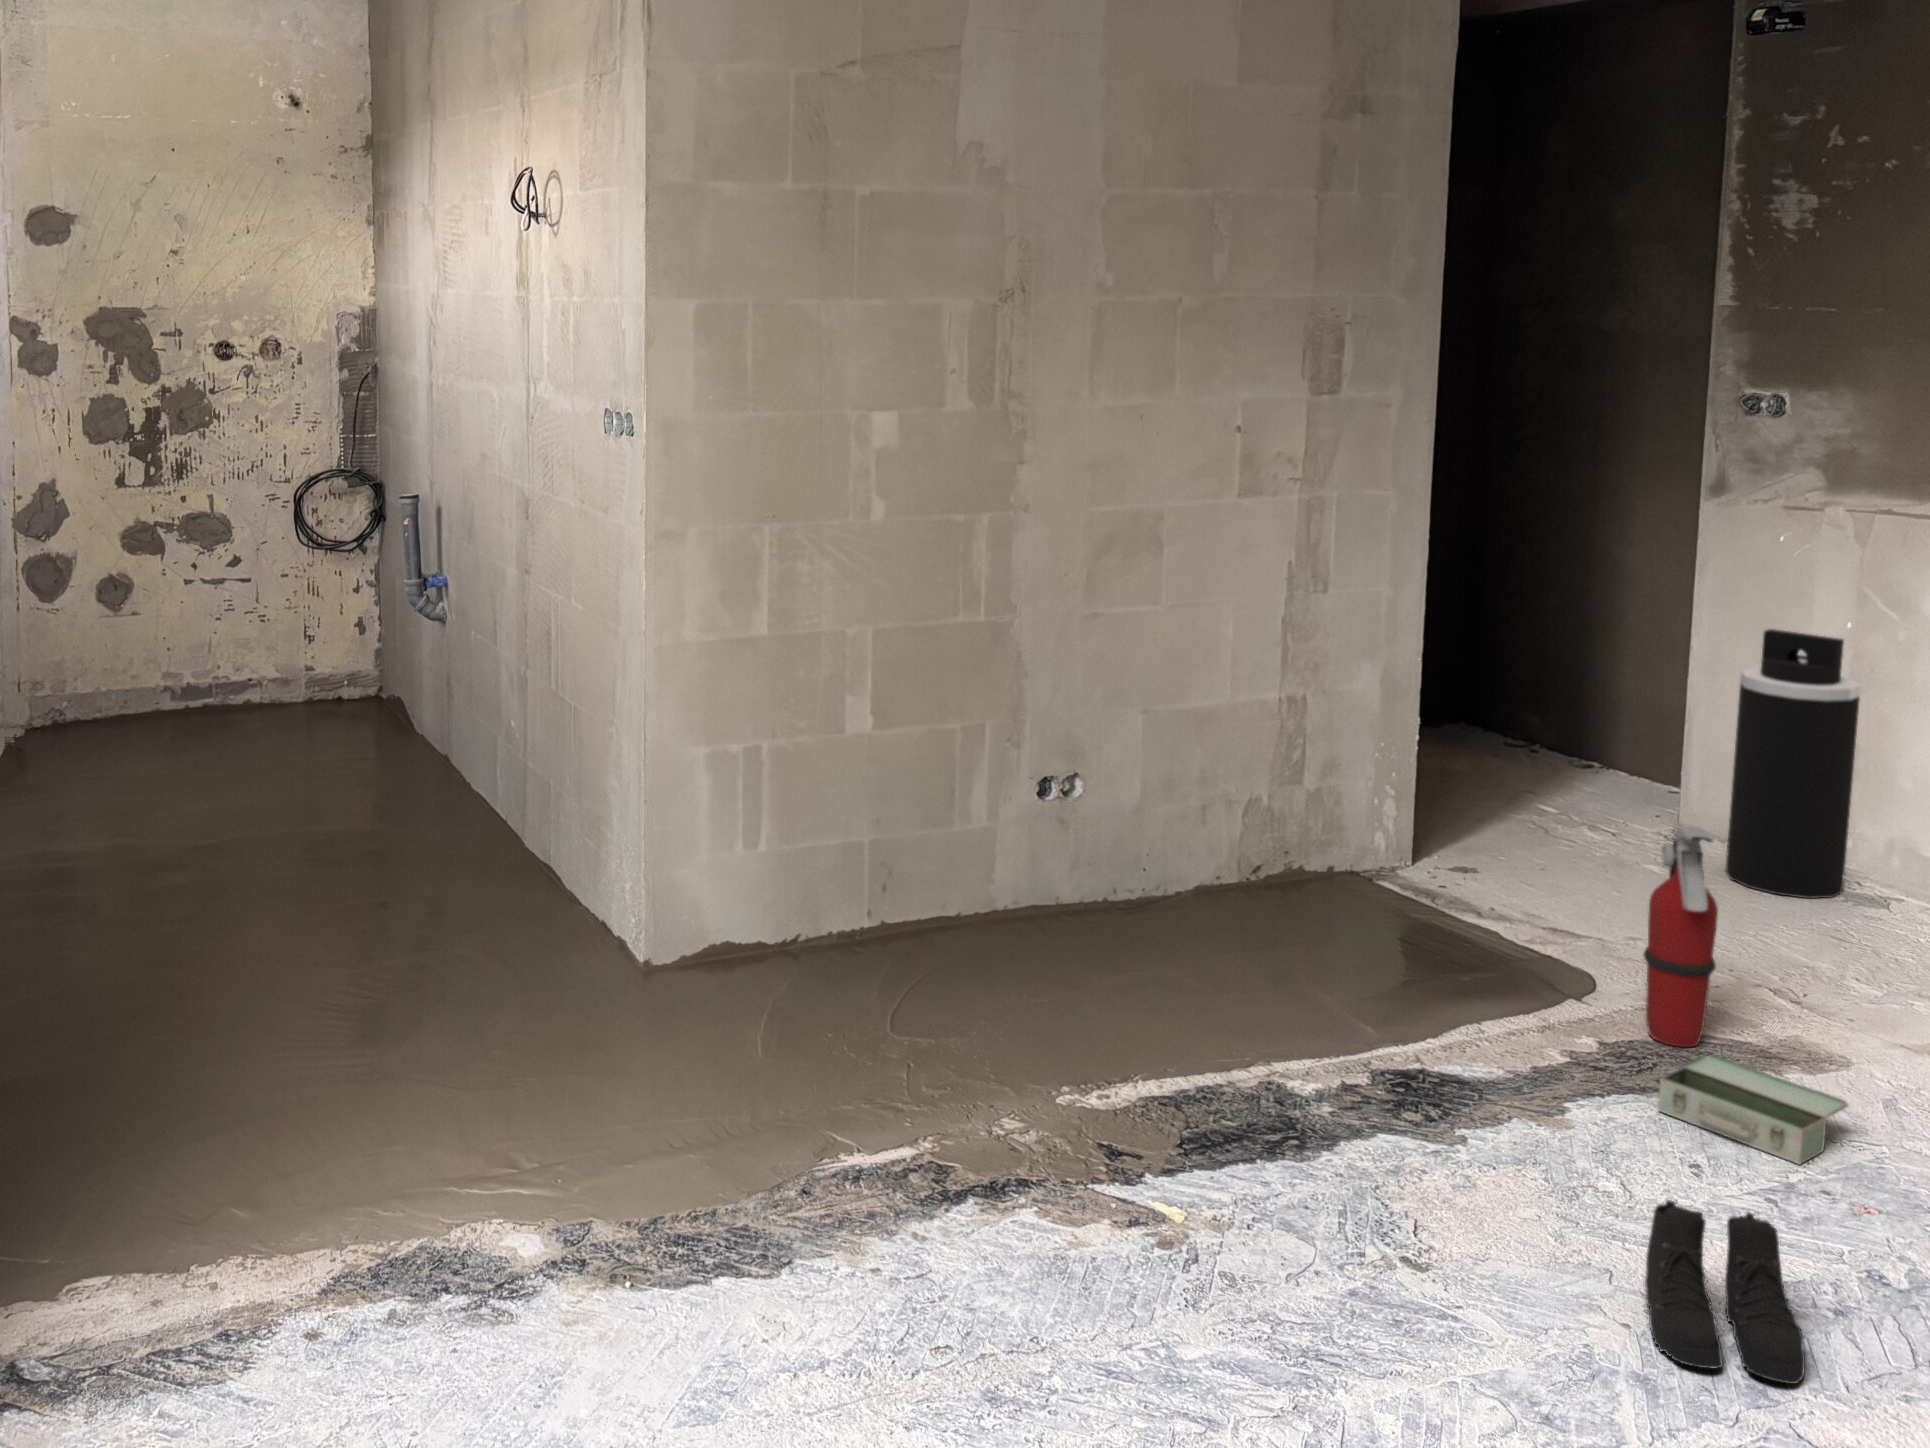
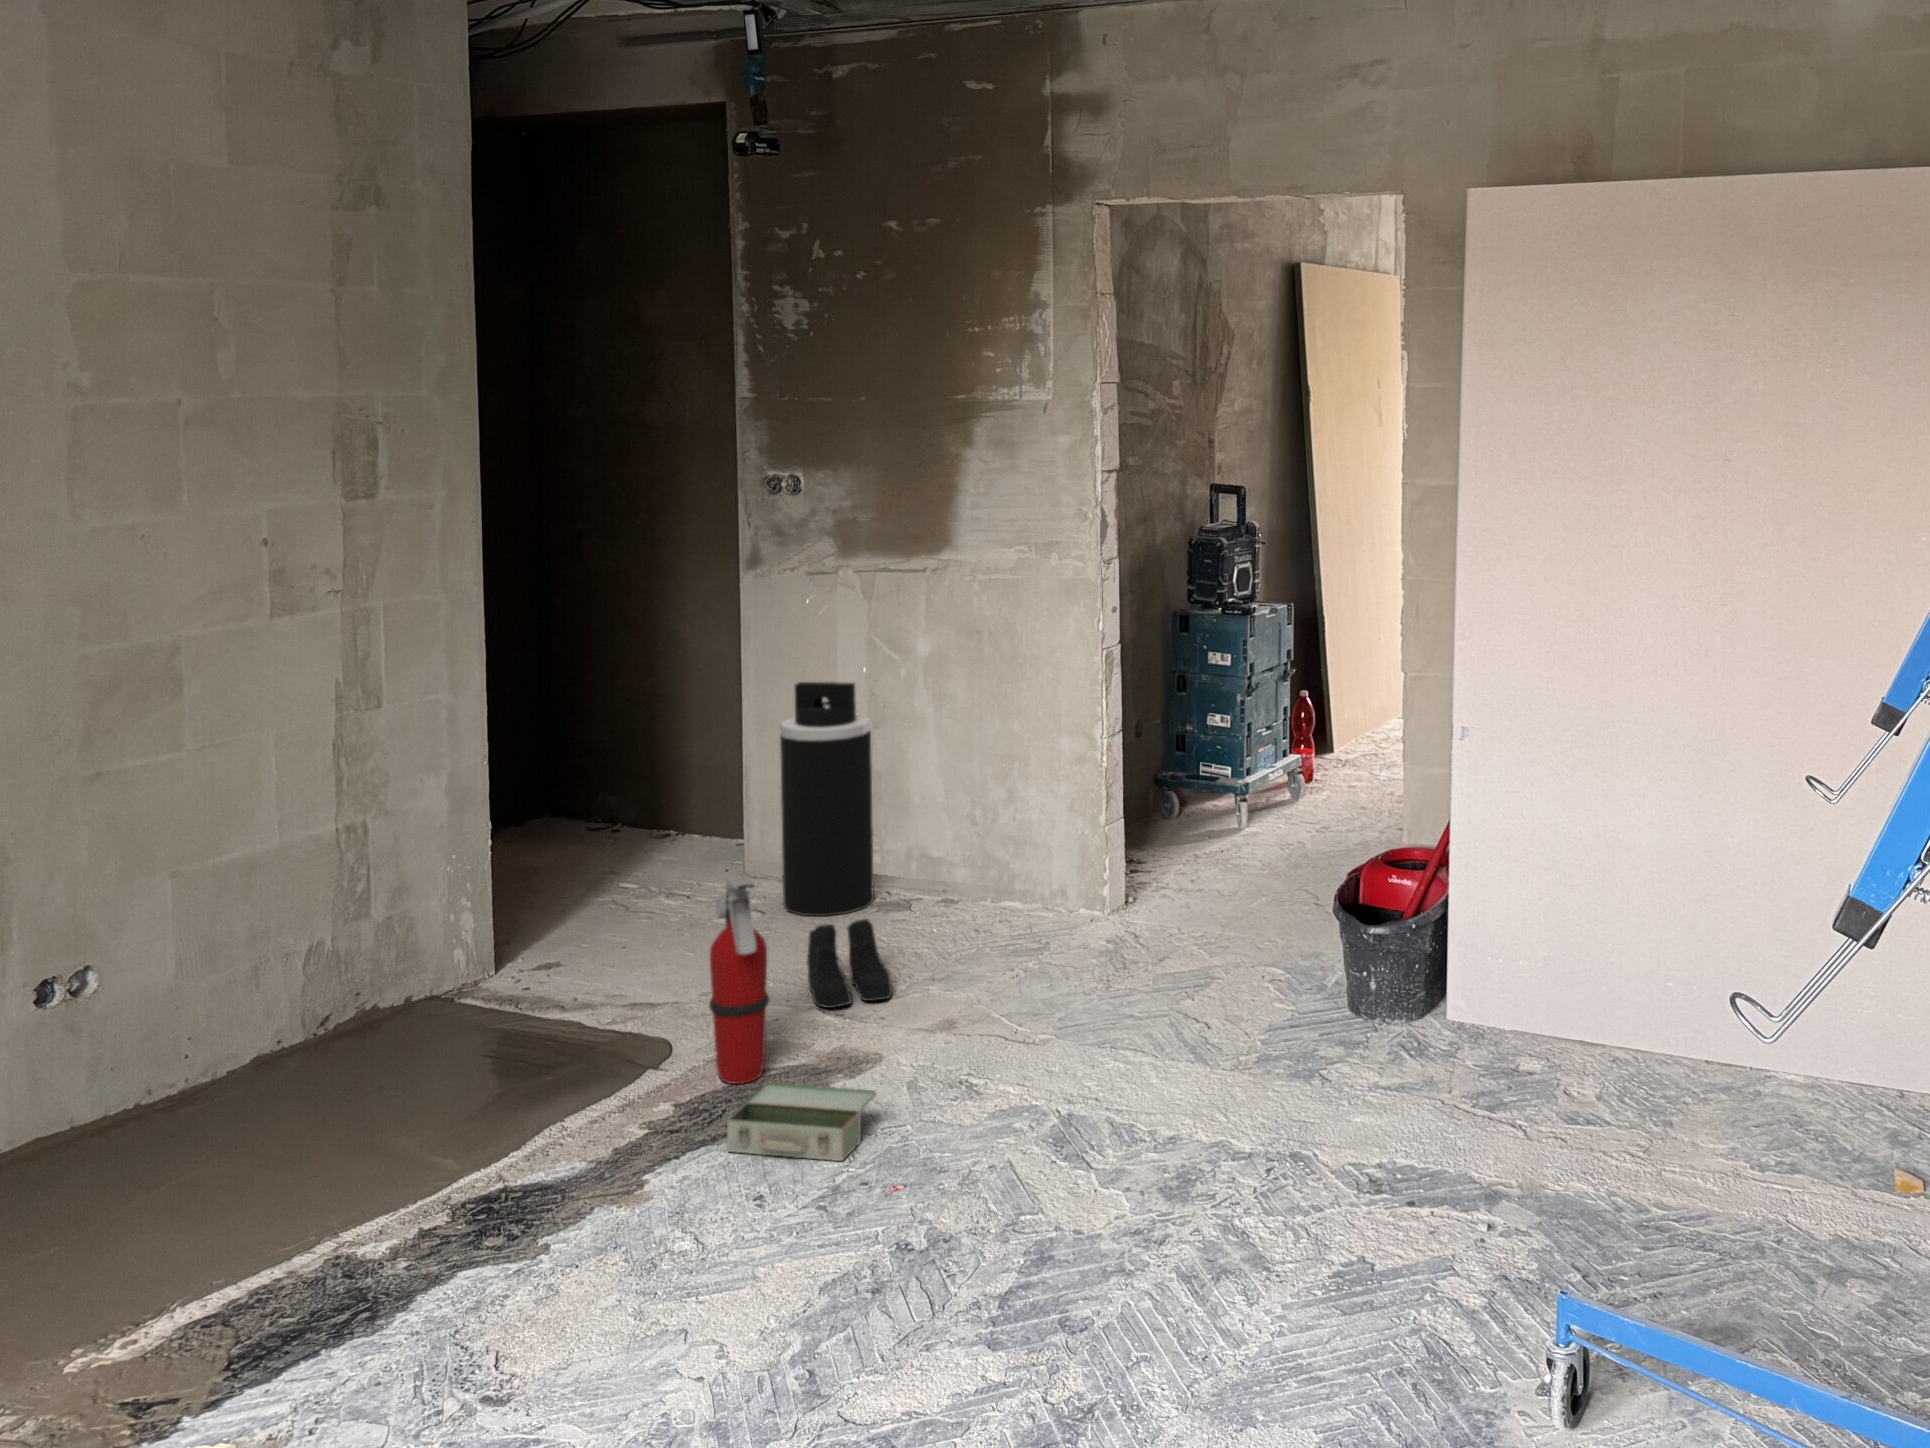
boots: present [1645,1201,1805,1384] -> present [807,919,892,1008]

